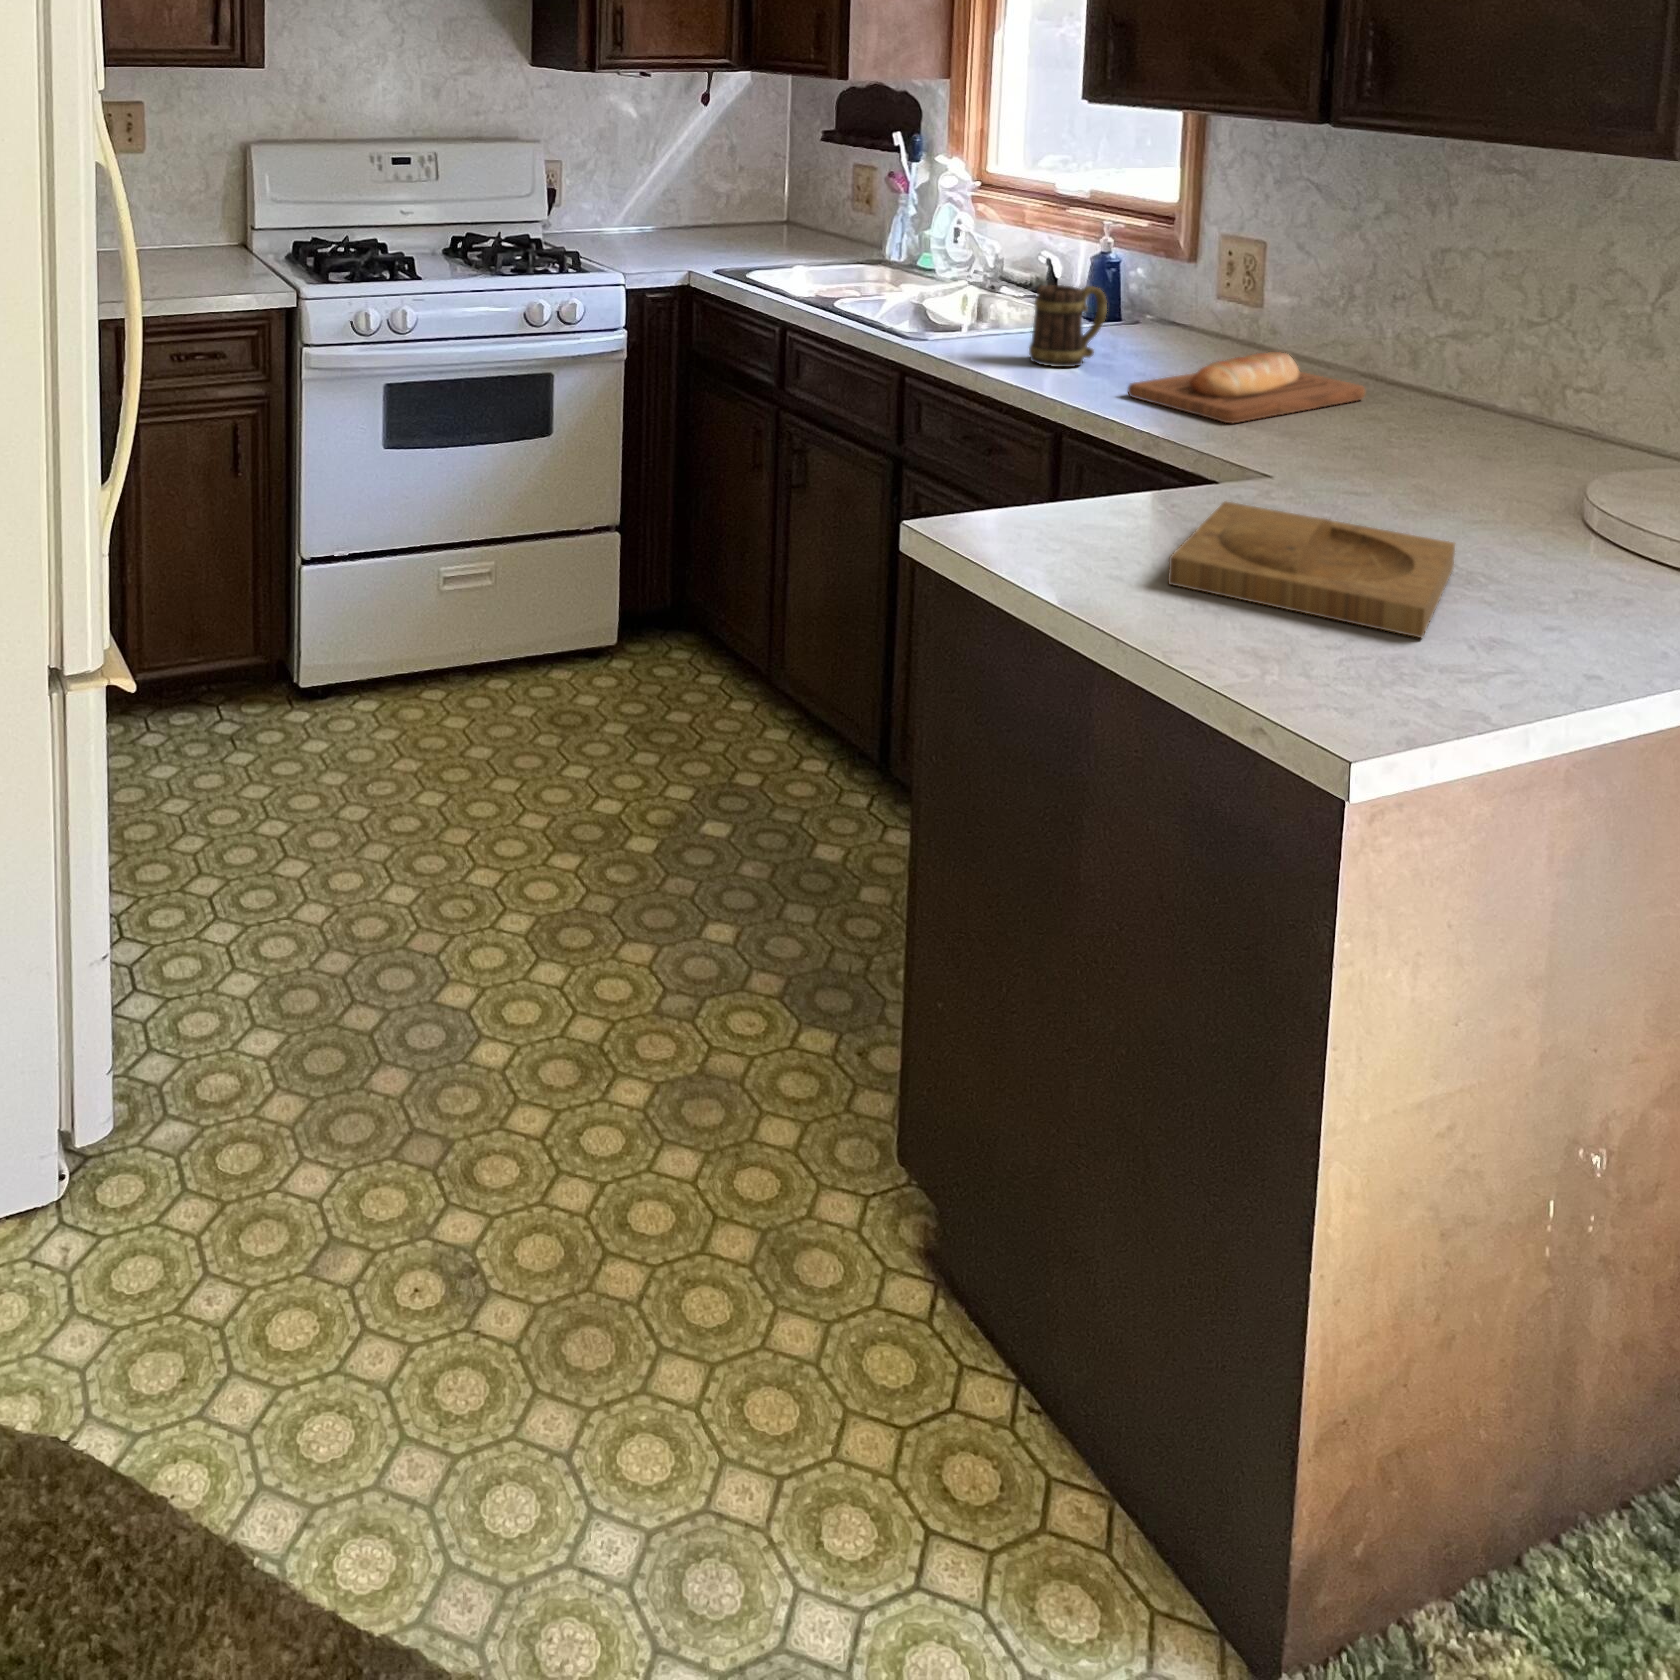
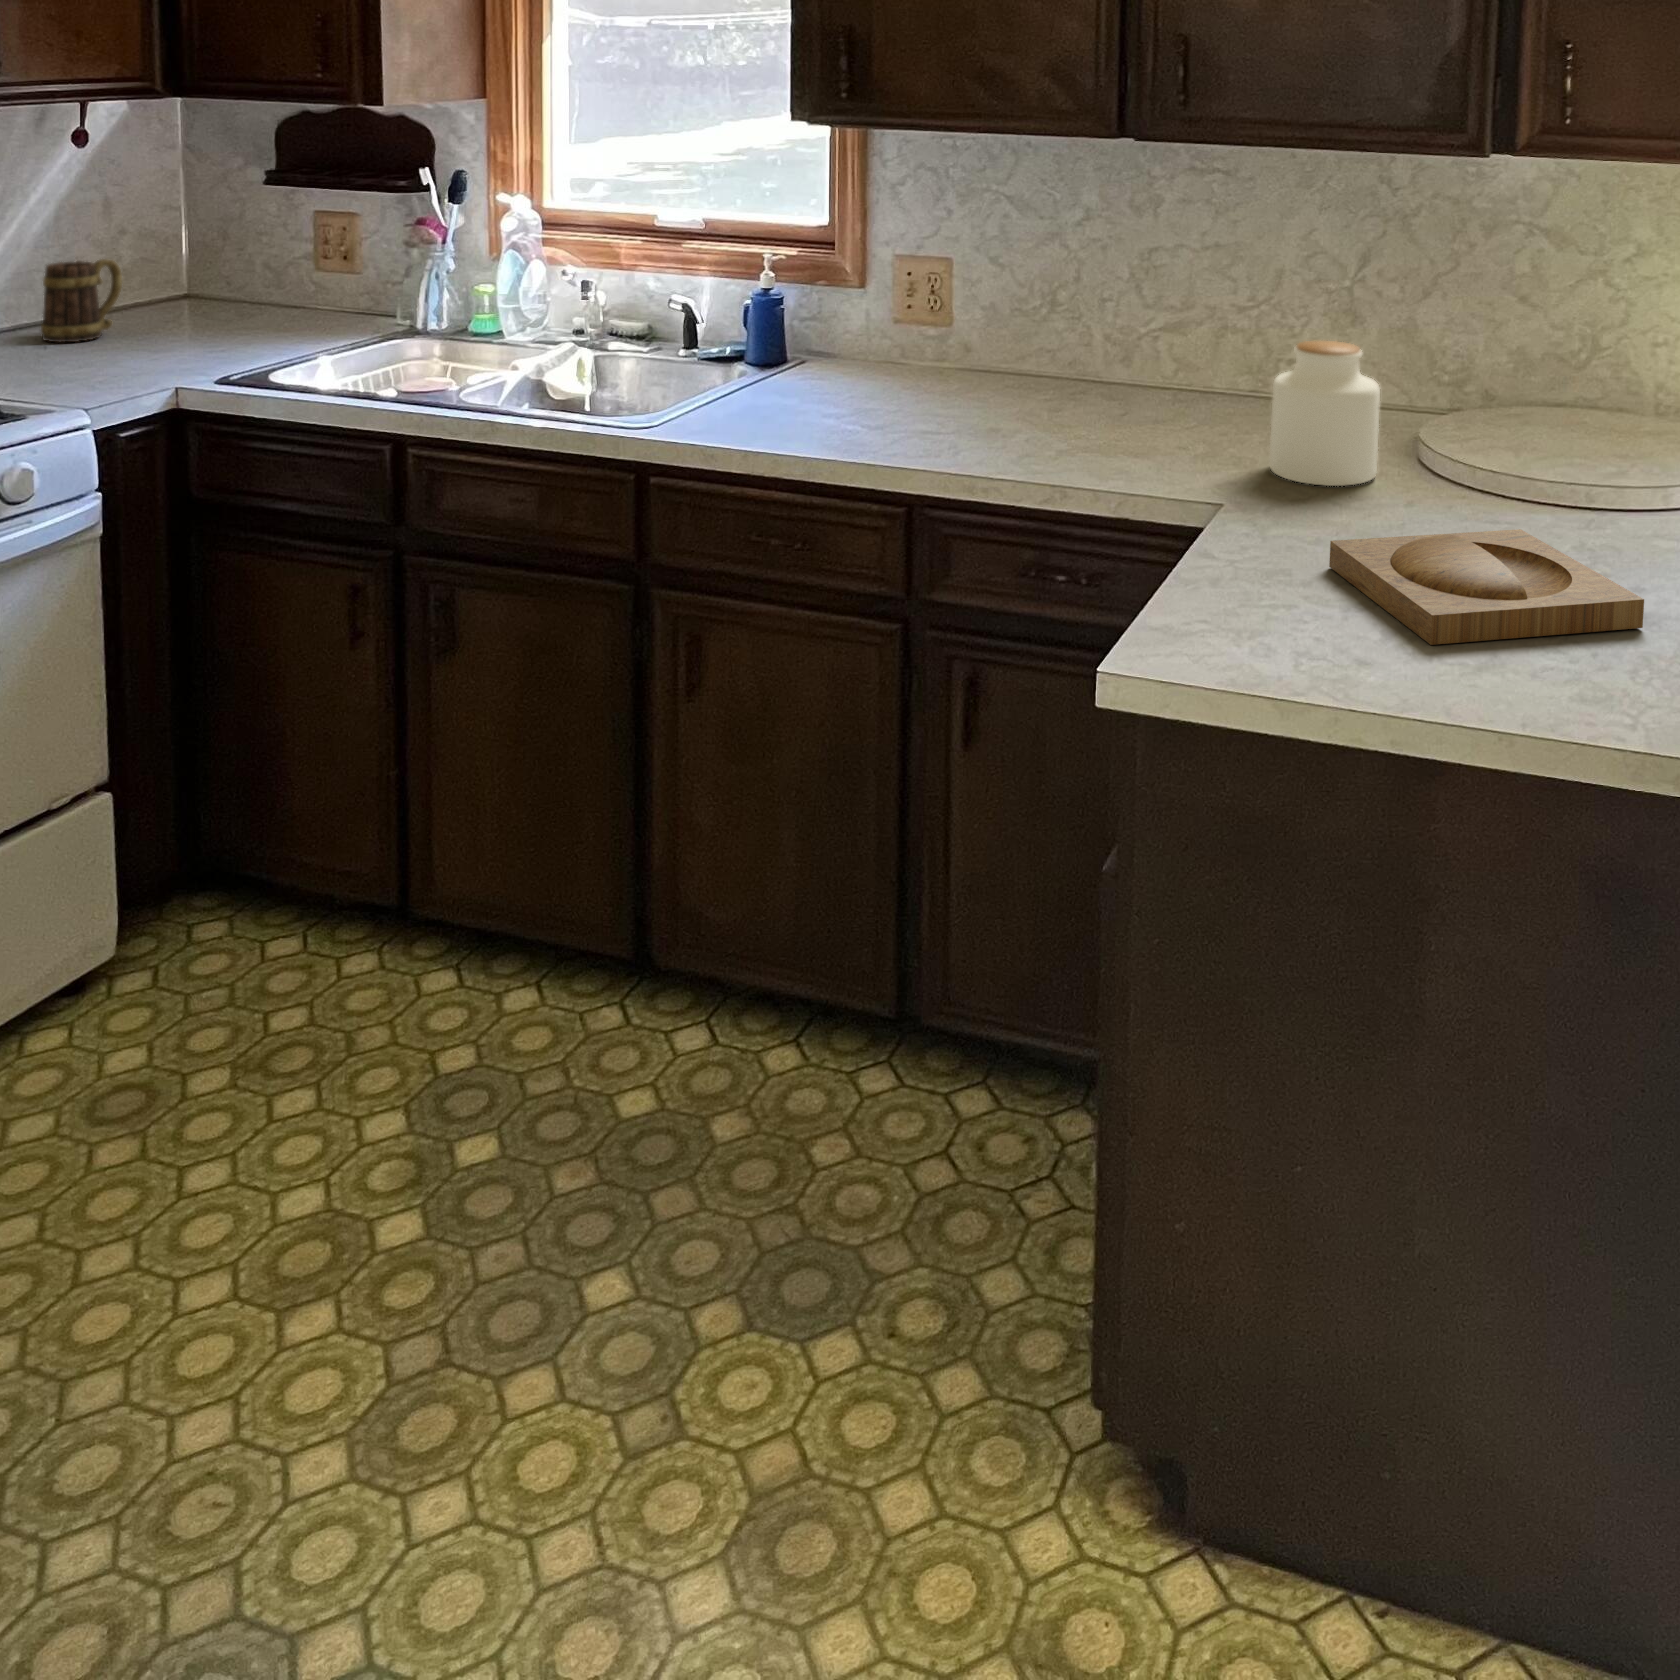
mug: present [1029,285,1107,367] -> present [41,259,122,342]
jar: none [1359,340,1489,493] -> present [1270,340,1380,486]
bread loaf: present [1128,352,1365,423] -> none [976,371,1137,455]

